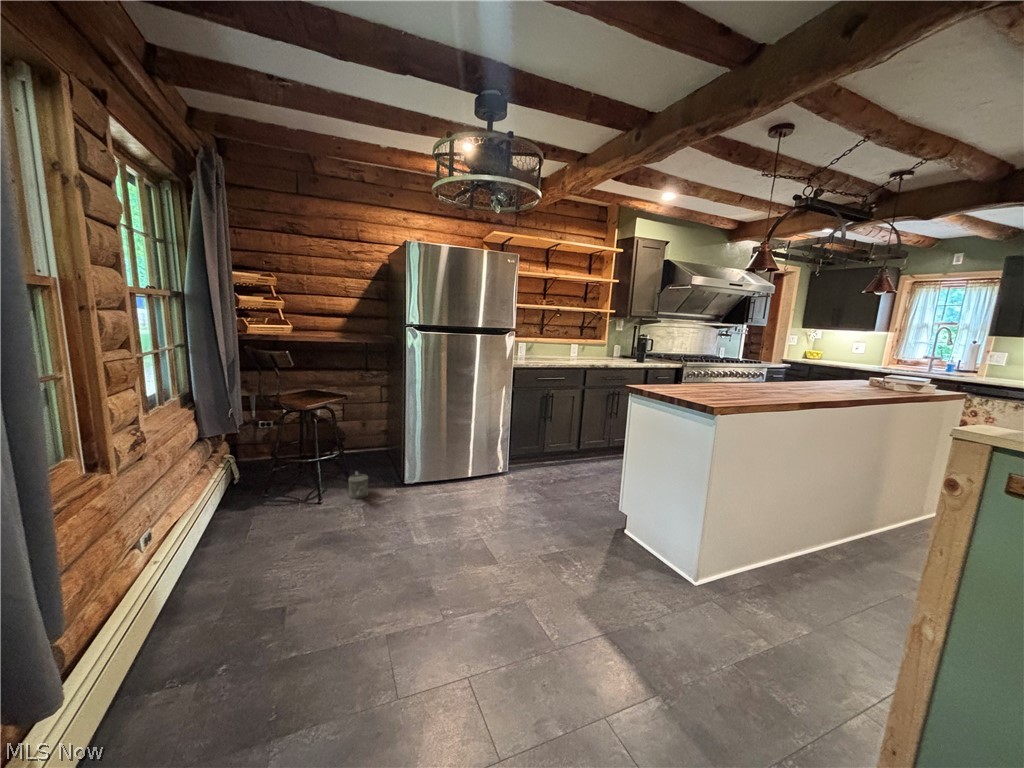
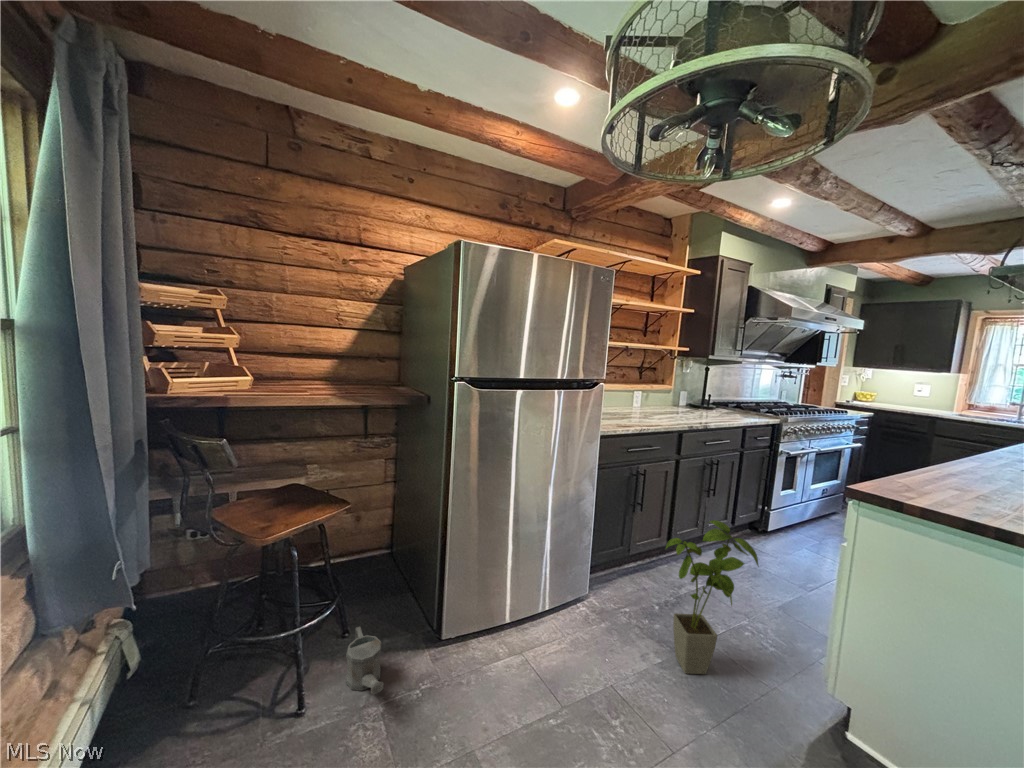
house plant: none [539,409,590,504] -> present [666,520,758,674]

